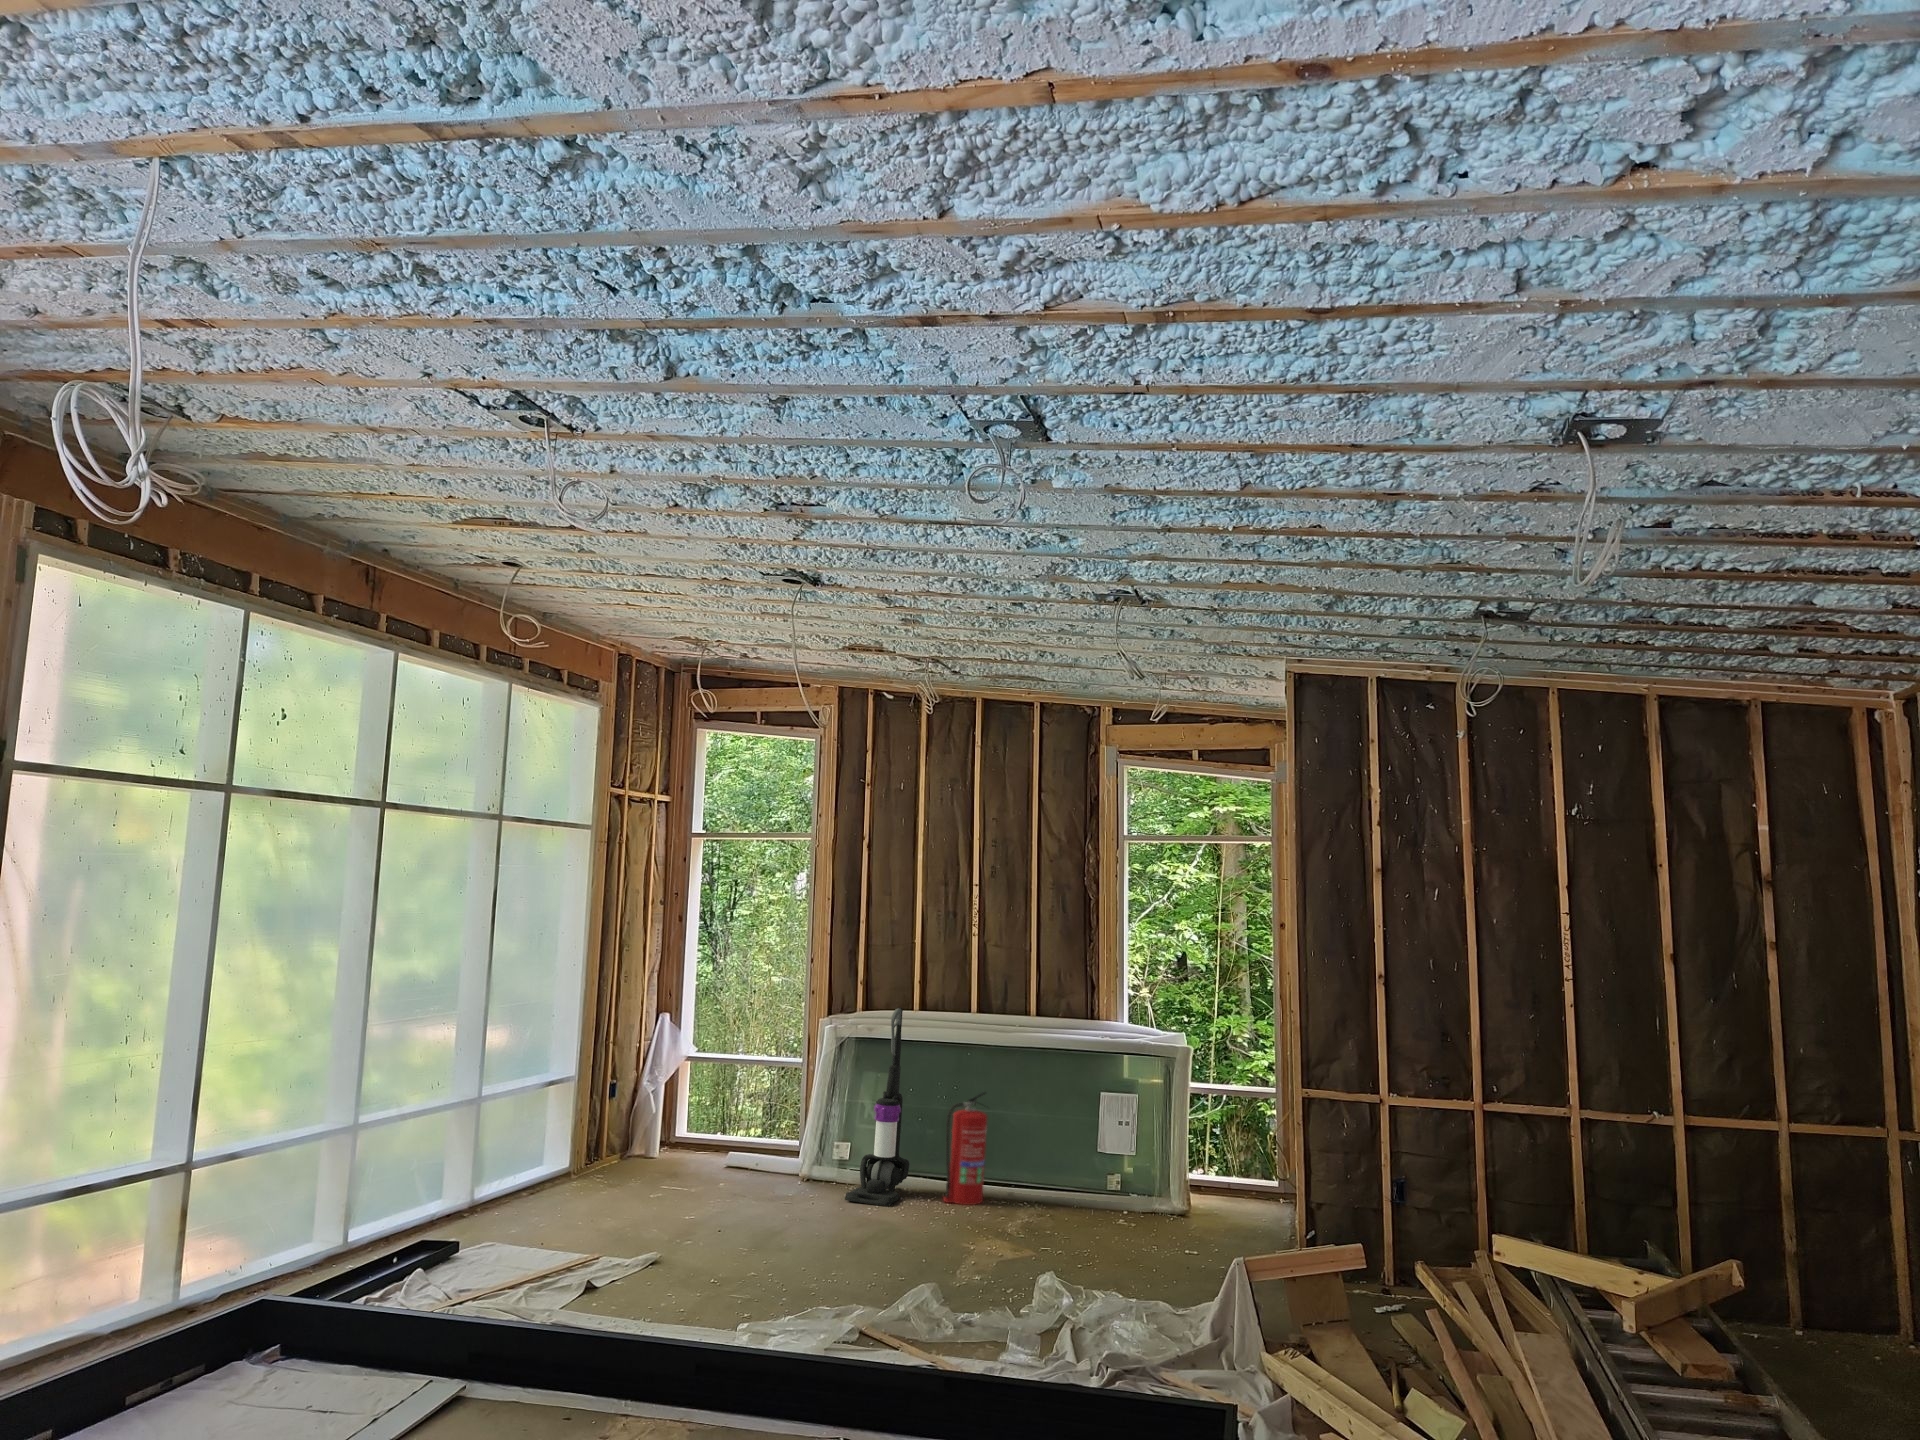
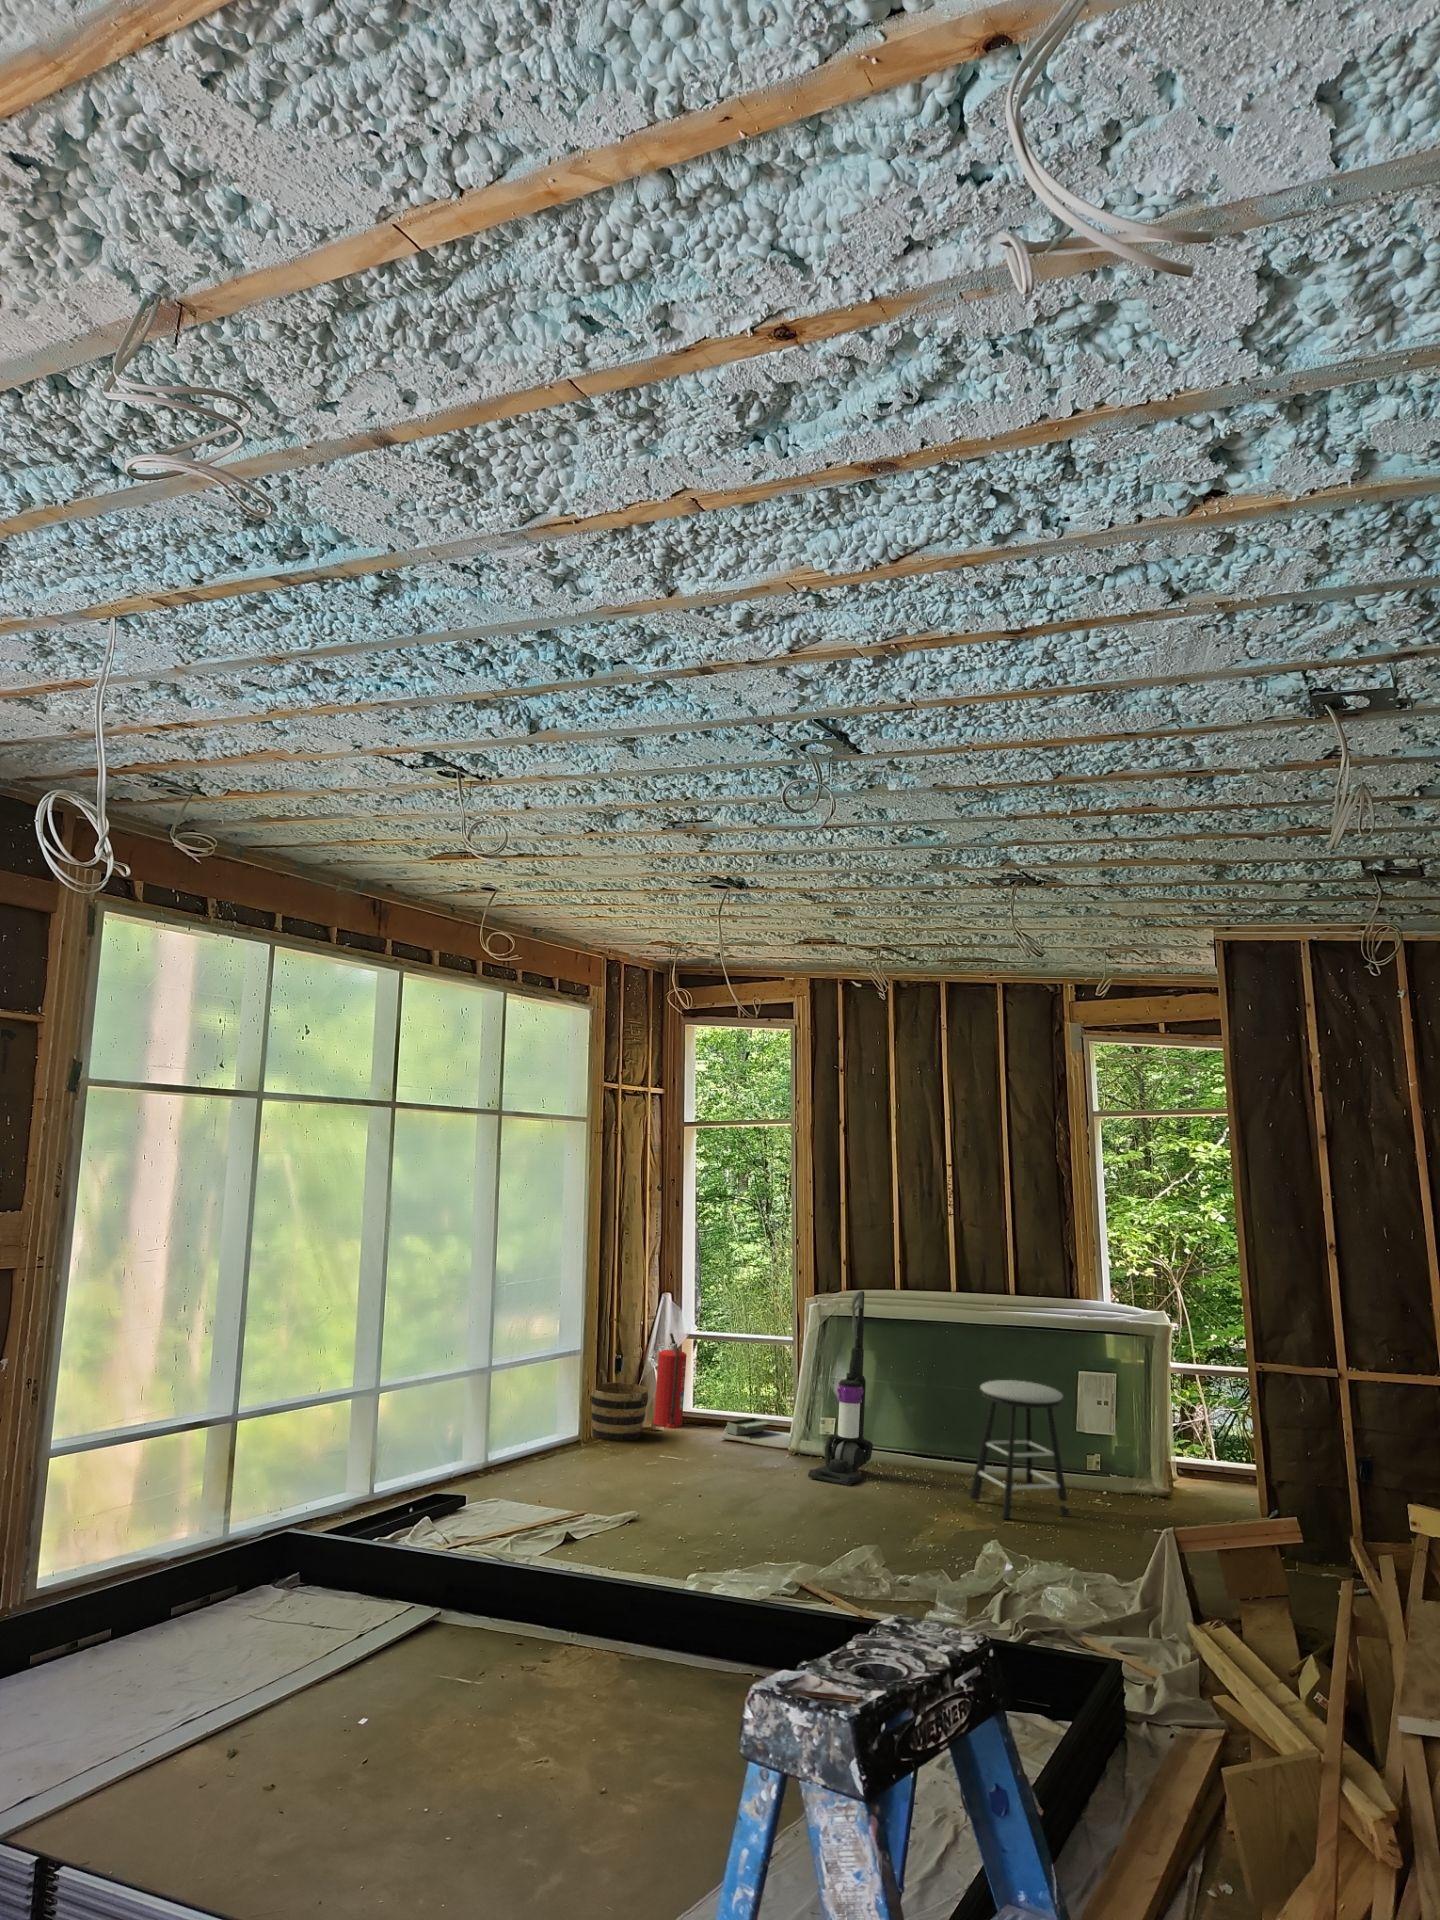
fire extinguisher: present [943,1092,987,1205] -> present [653,1333,687,1428]
stool: none [1010,1092,1109,1229] -> present [970,1380,1070,1519]
bucket: none [600,1112,664,1175] -> present [591,1382,648,1441]
toolbox: none [745,1140,794,1160] -> present [727,1418,773,1435]

